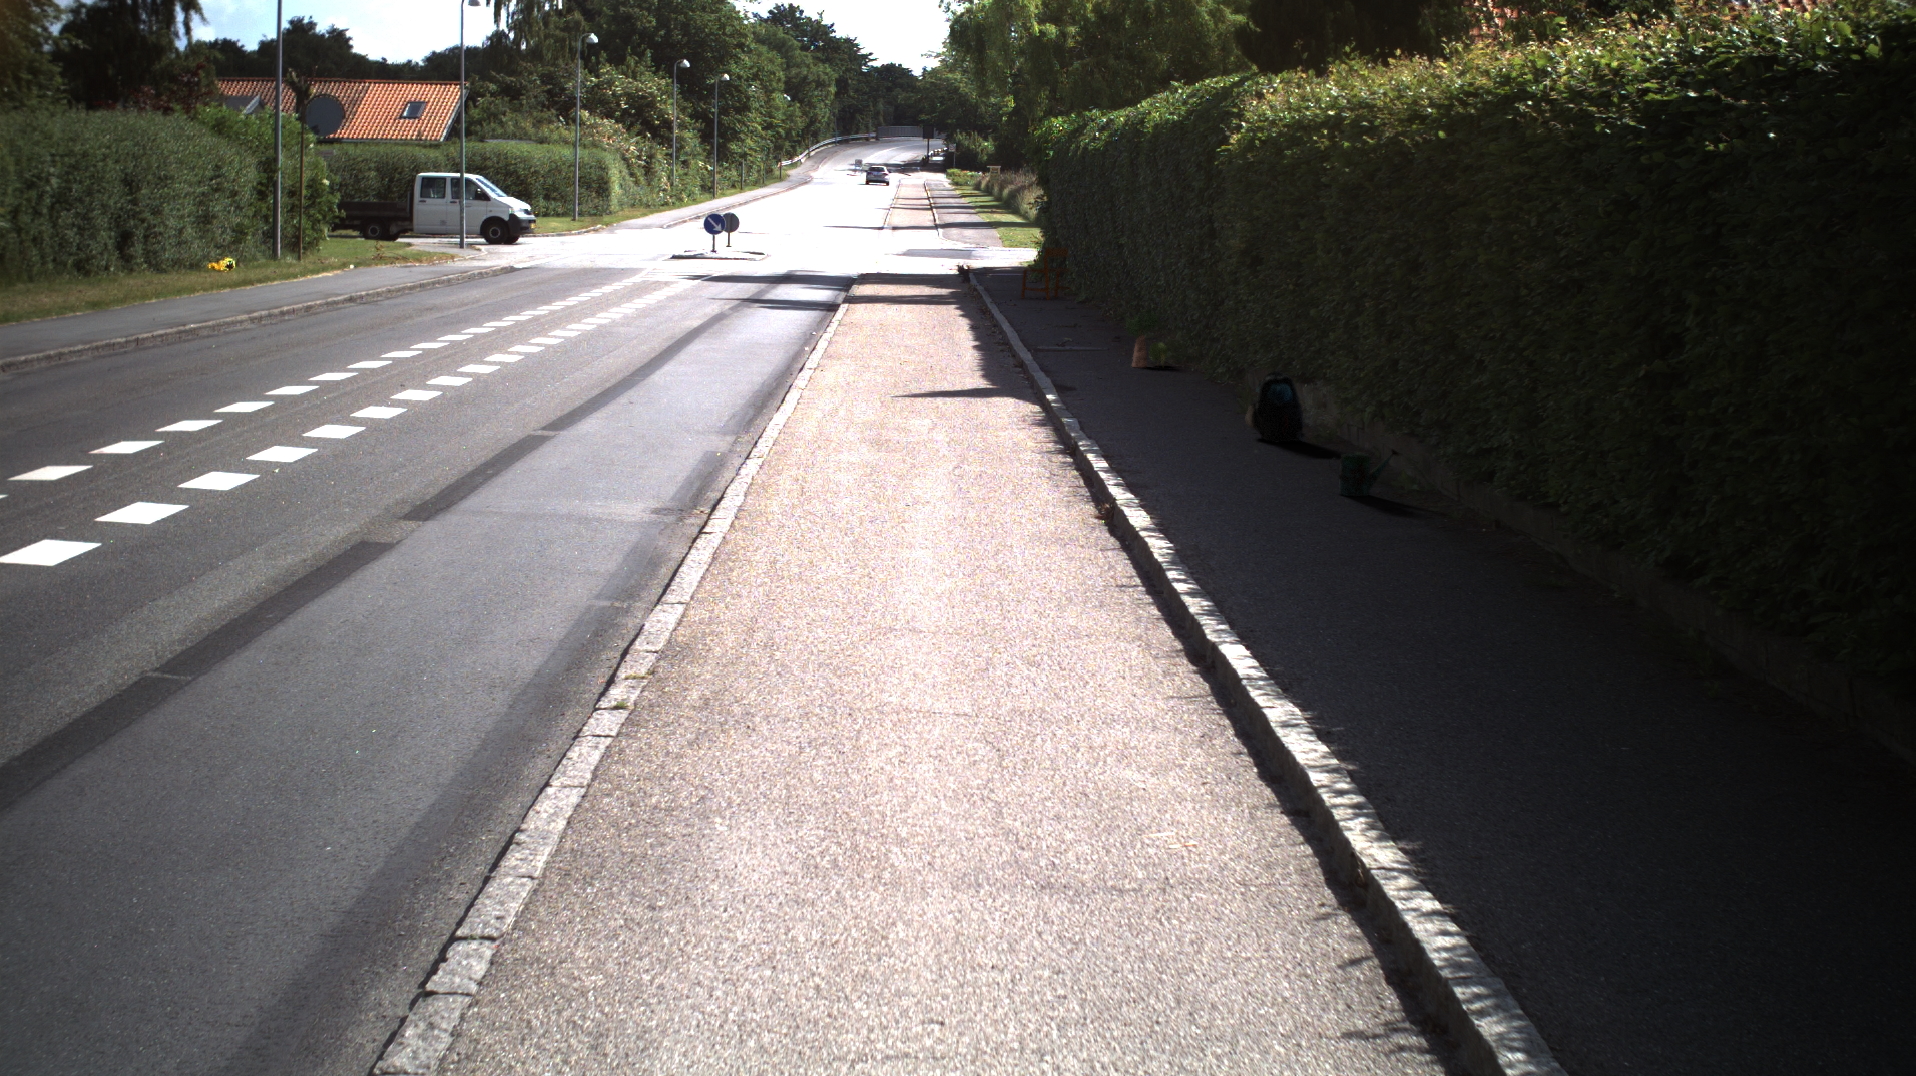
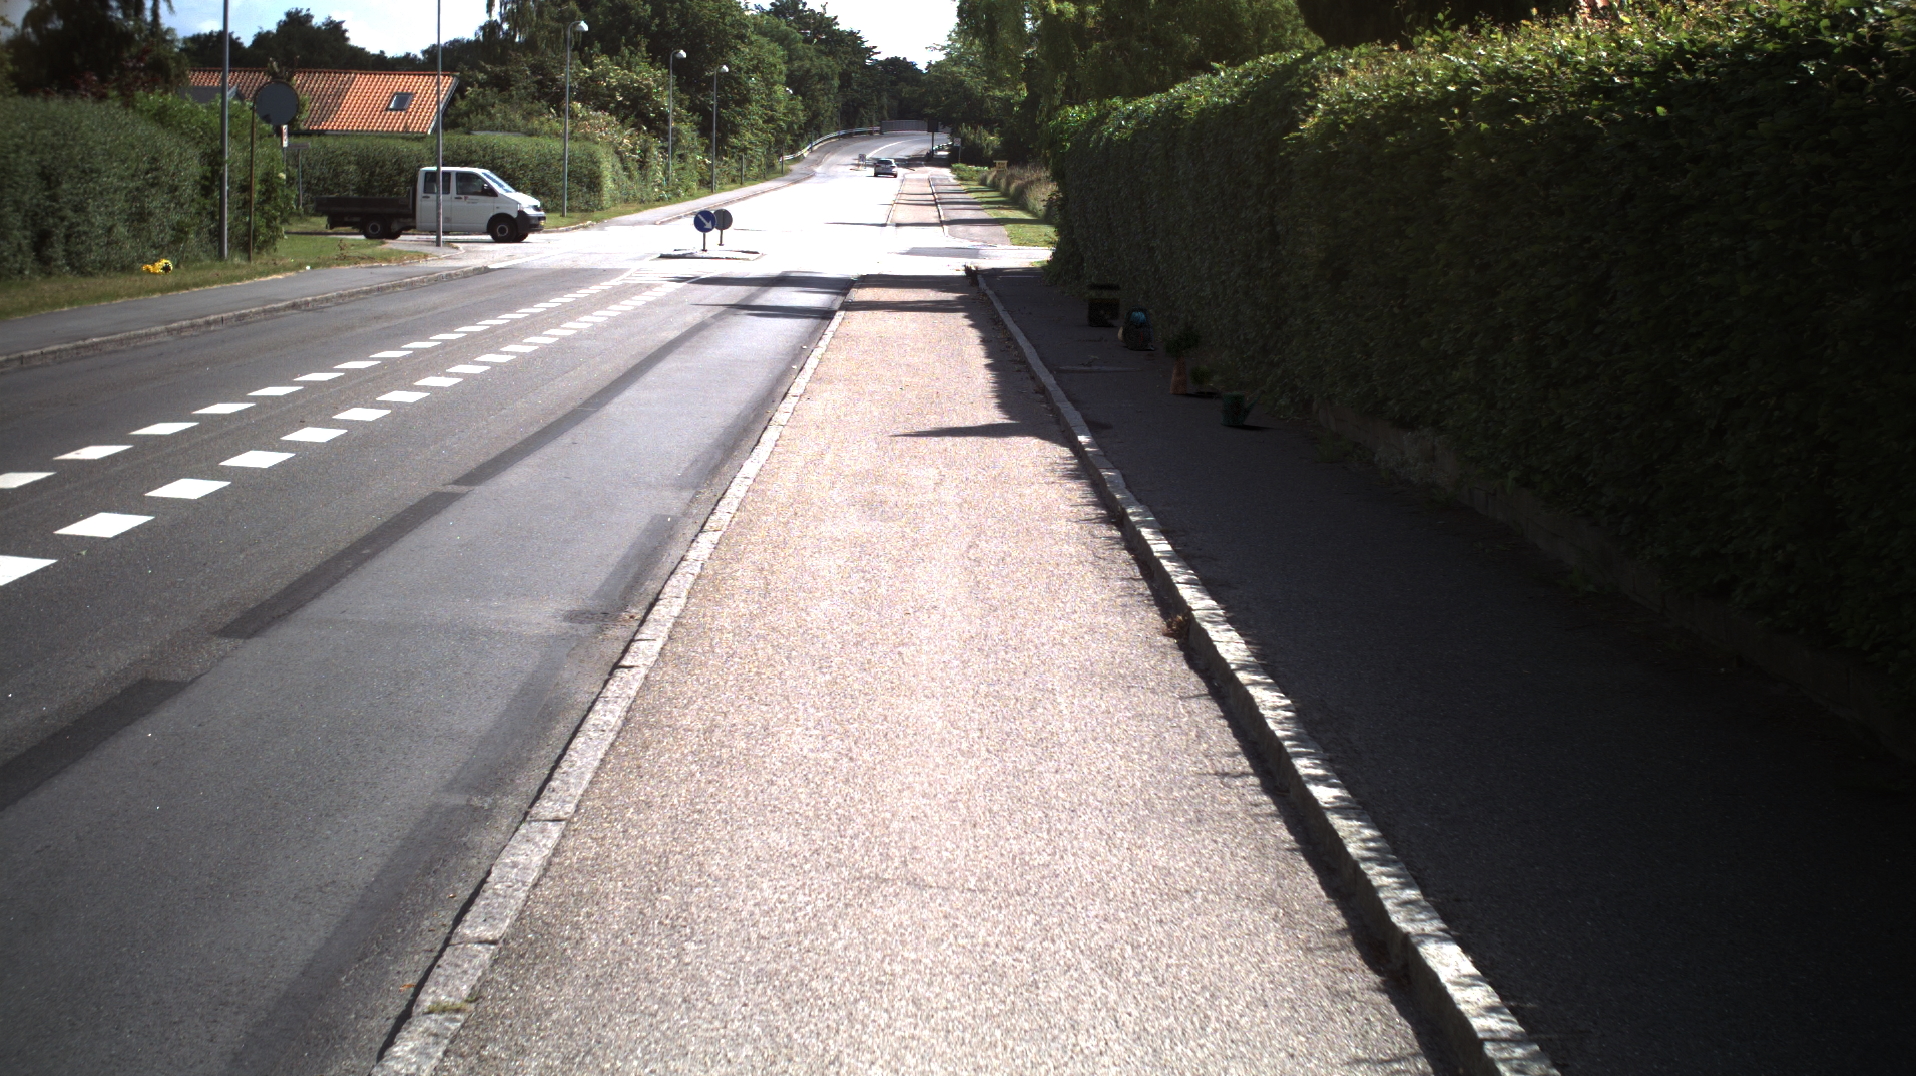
bench: present [1021,247,1071,300] -> none [1032,249,1096,307]
toolbox: none [1070,276,1099,316] -> present [1088,283,1121,327]
backpack: present [1246,371,1305,442] -> present [1118,304,1155,350]
watering can: present [1332,449,1398,497] -> present [1221,389,1266,426]

